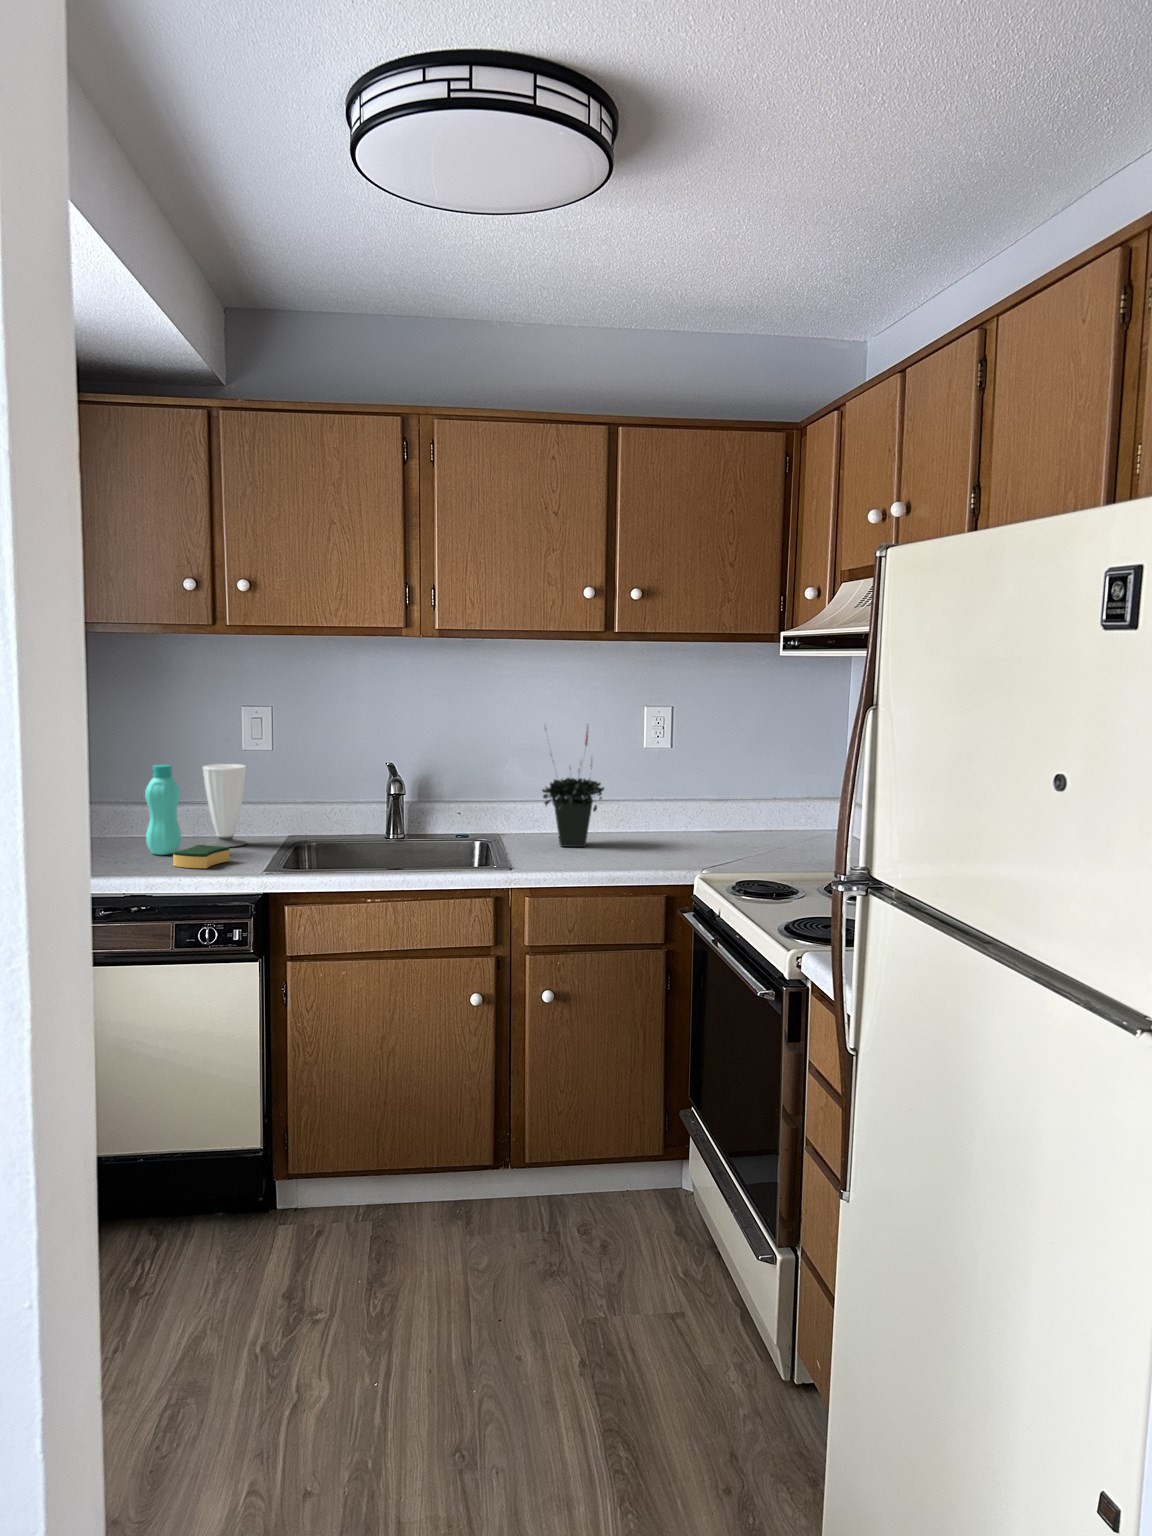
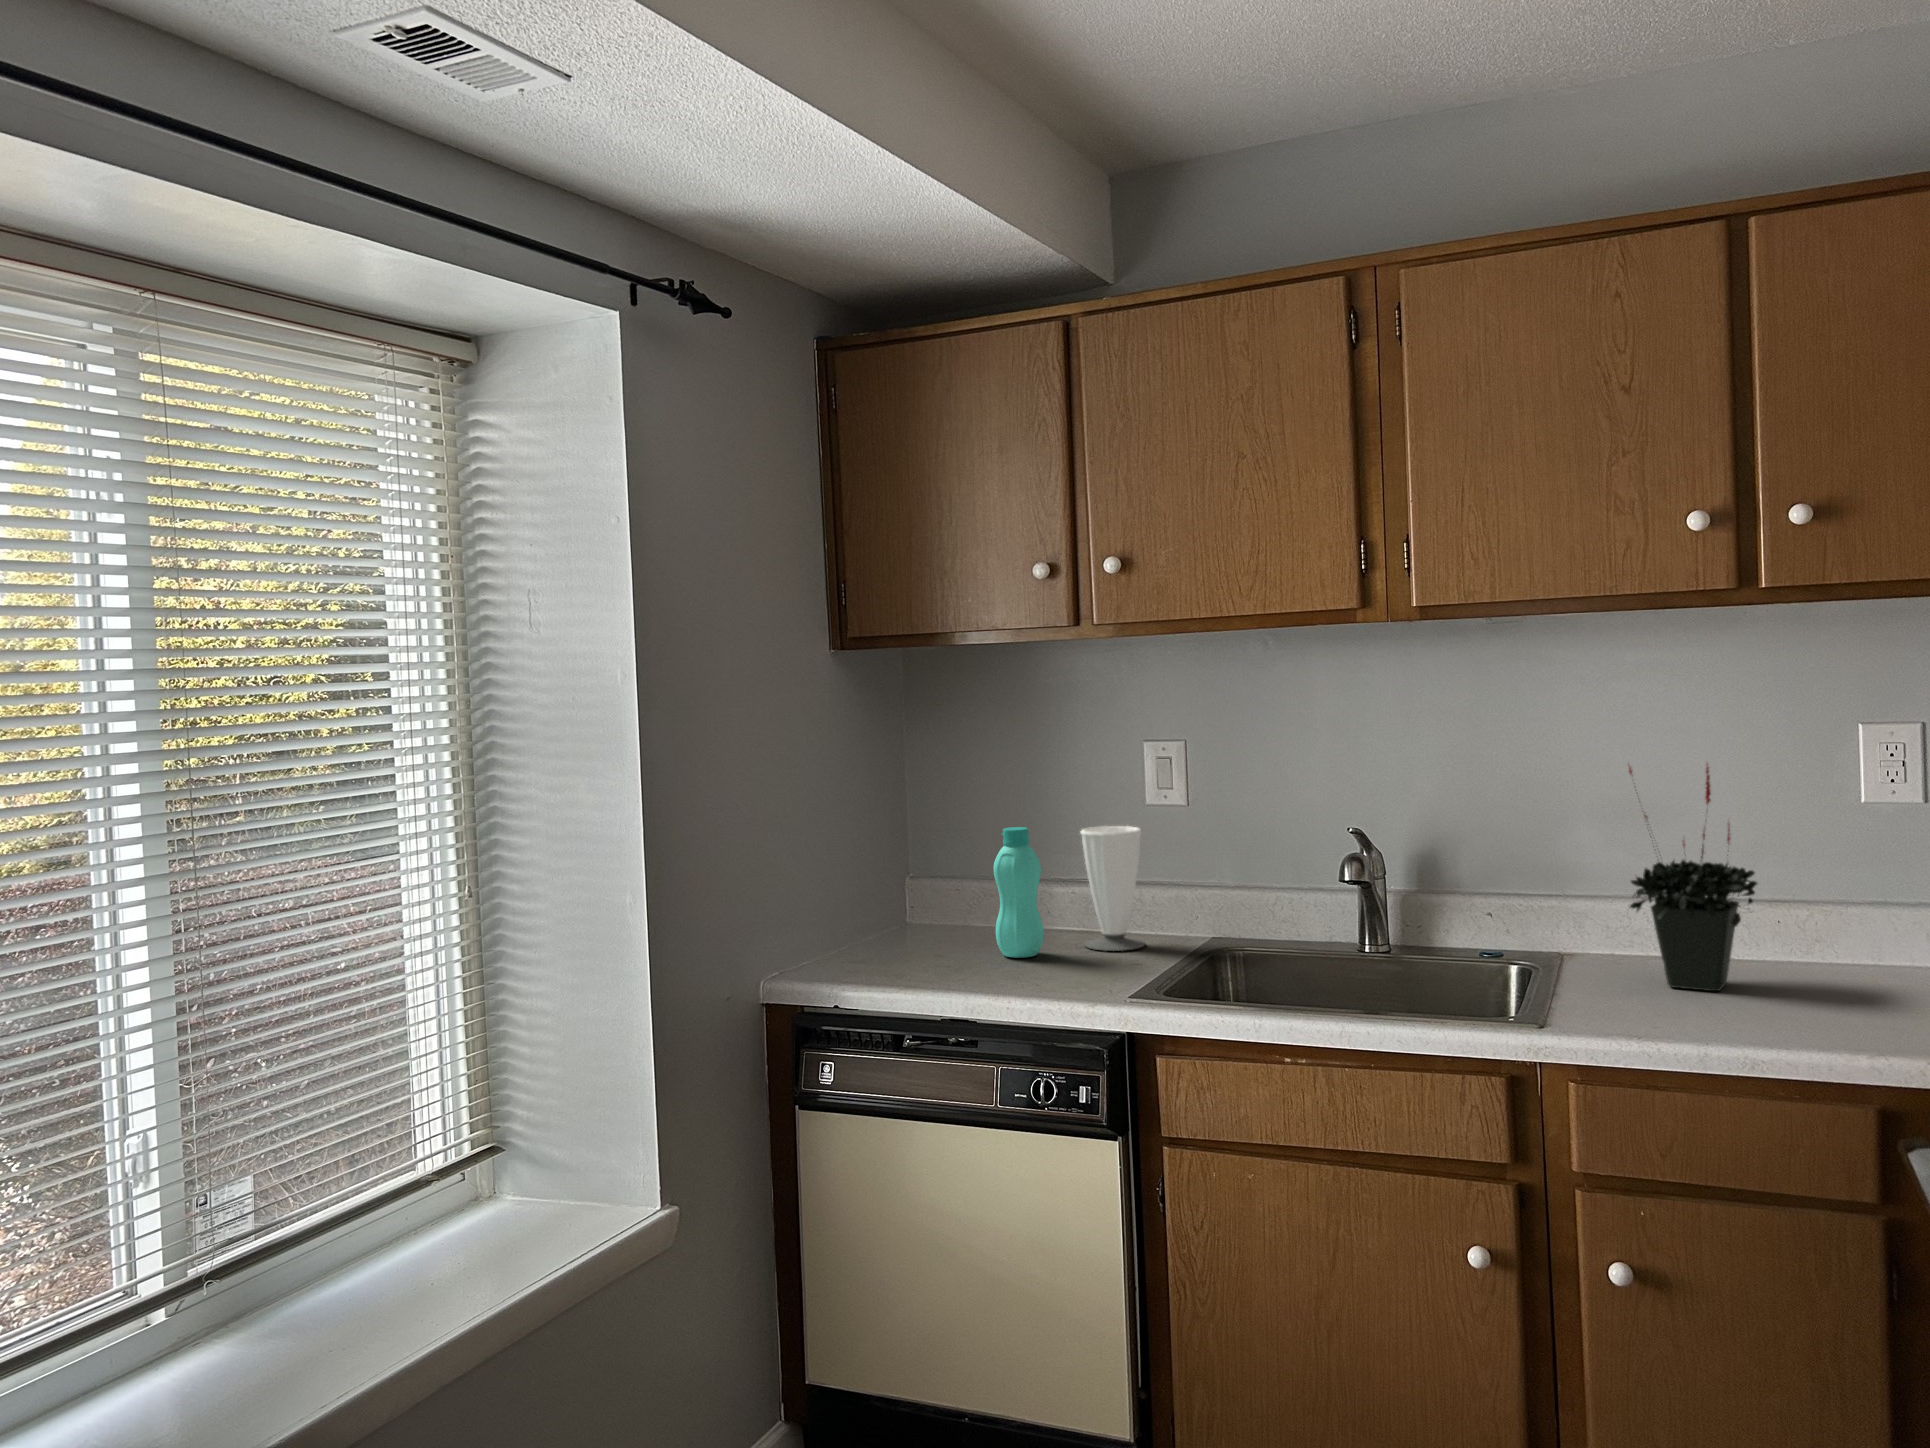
sponge: present [173,845,229,868] -> none [1014,947,1096,985]

